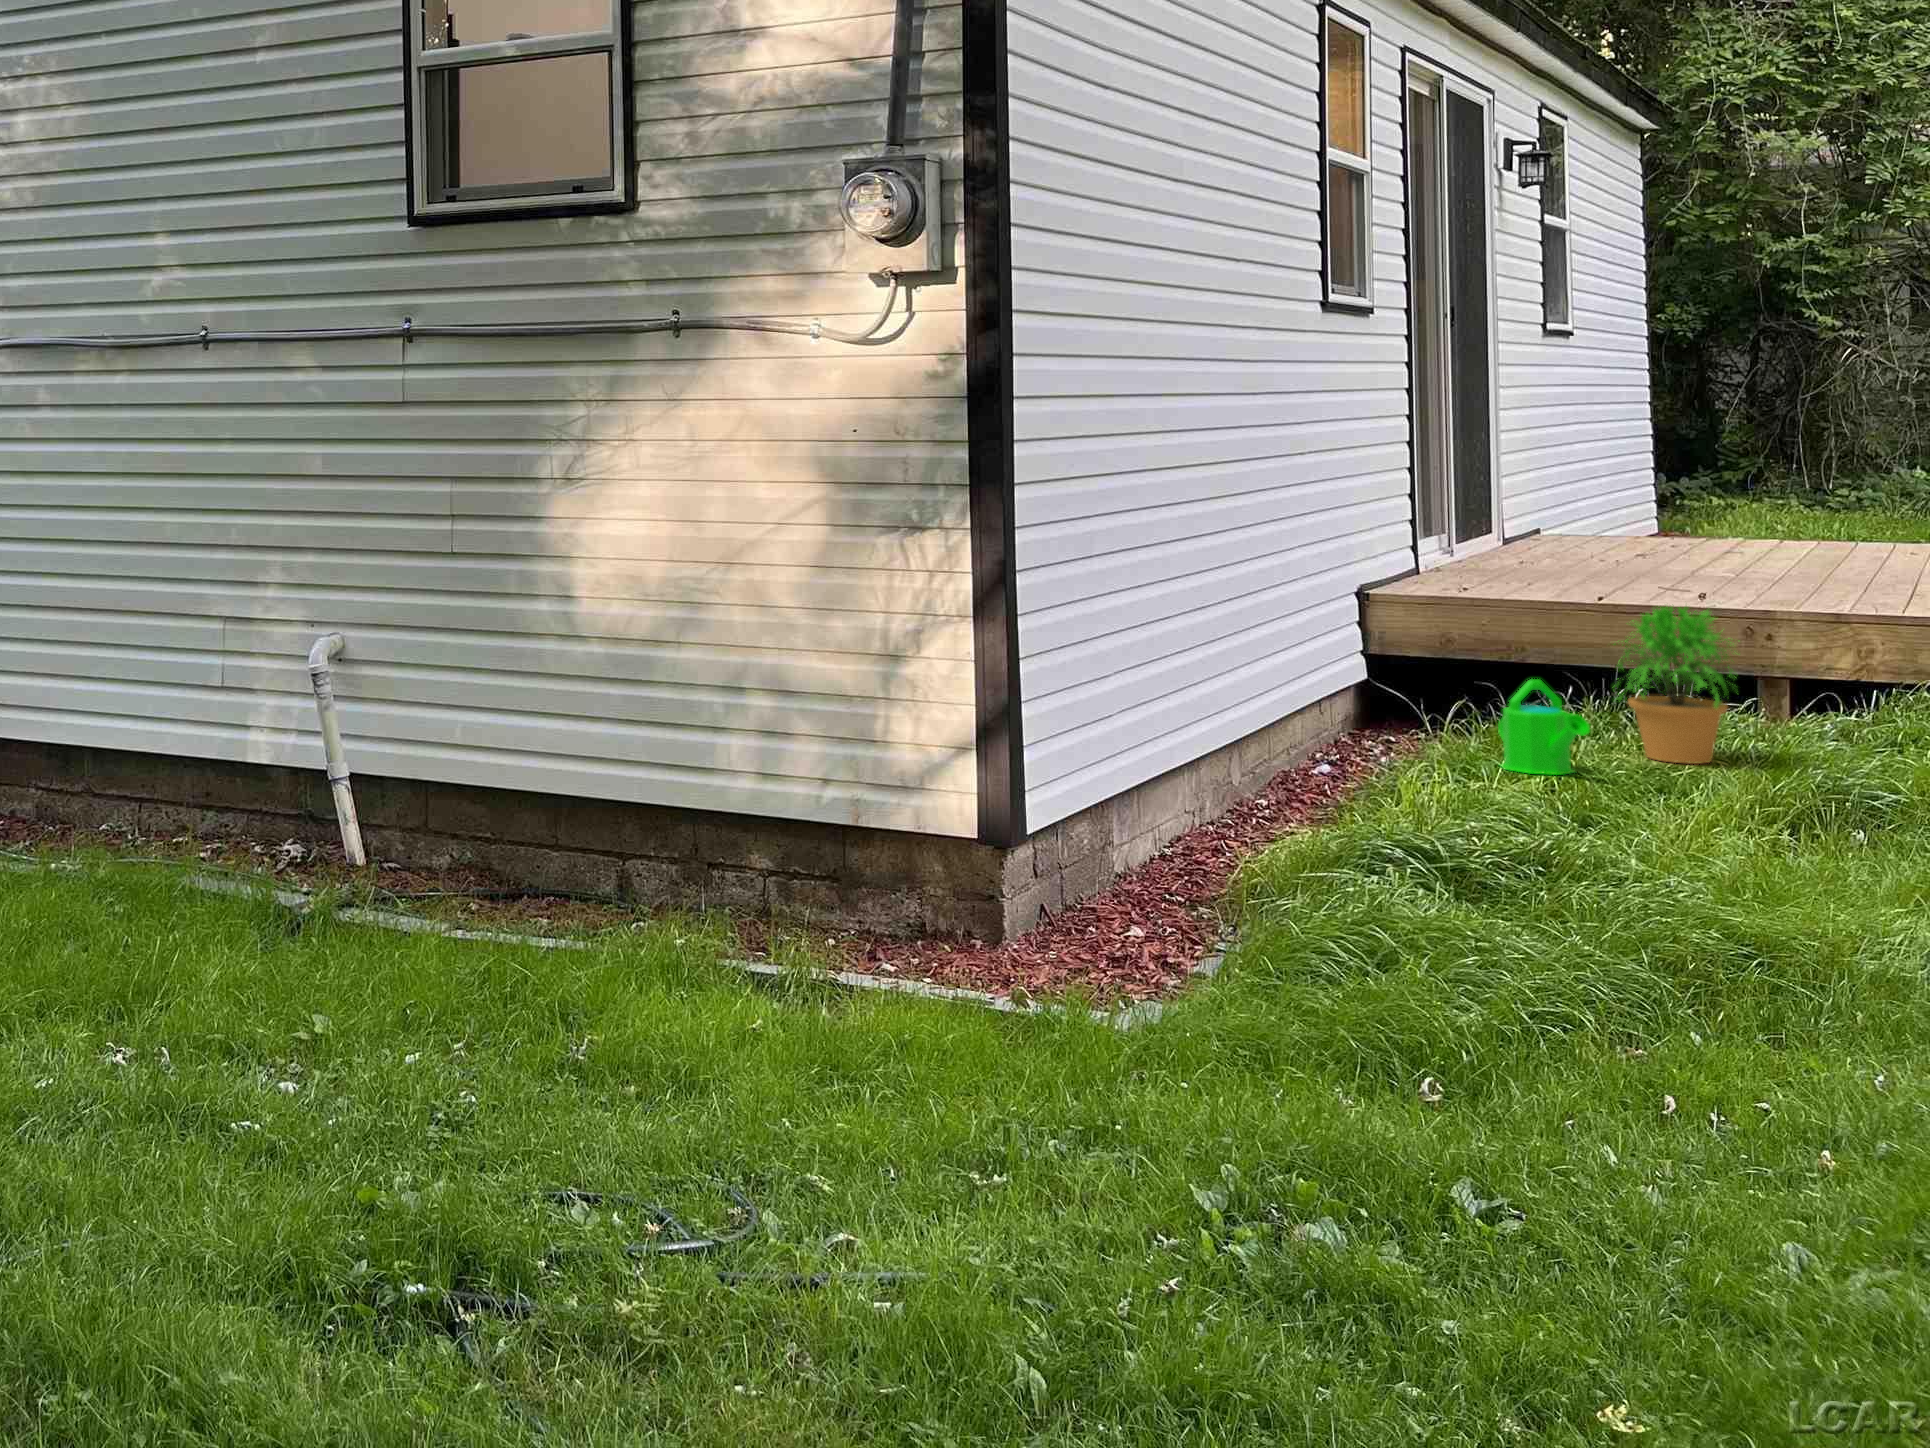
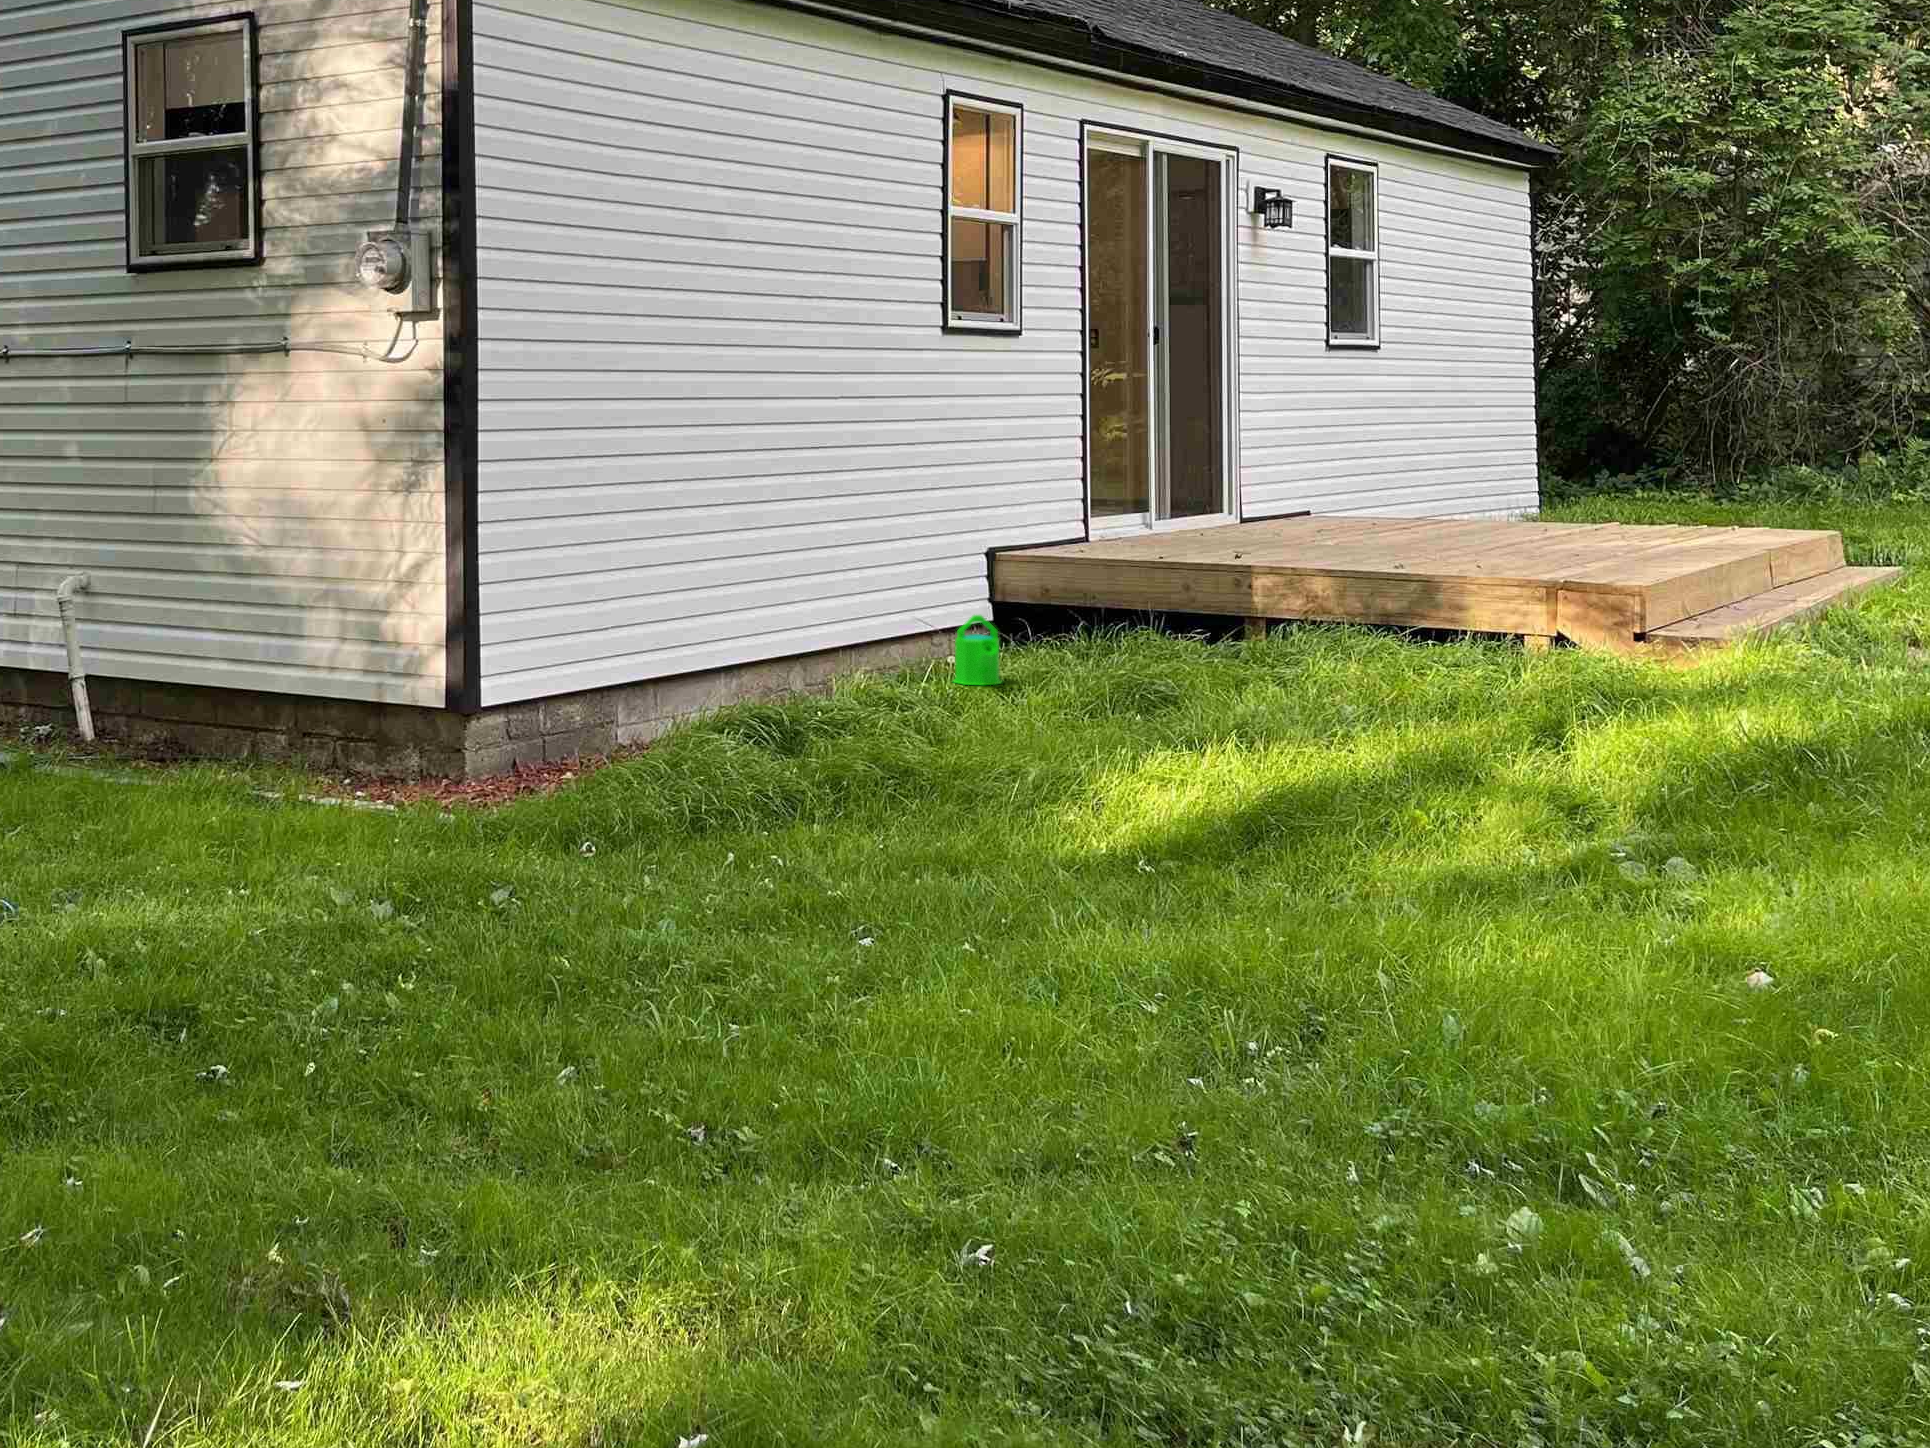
potted plant: present [1614,607,1736,764] -> none [1056,557,1144,679]

